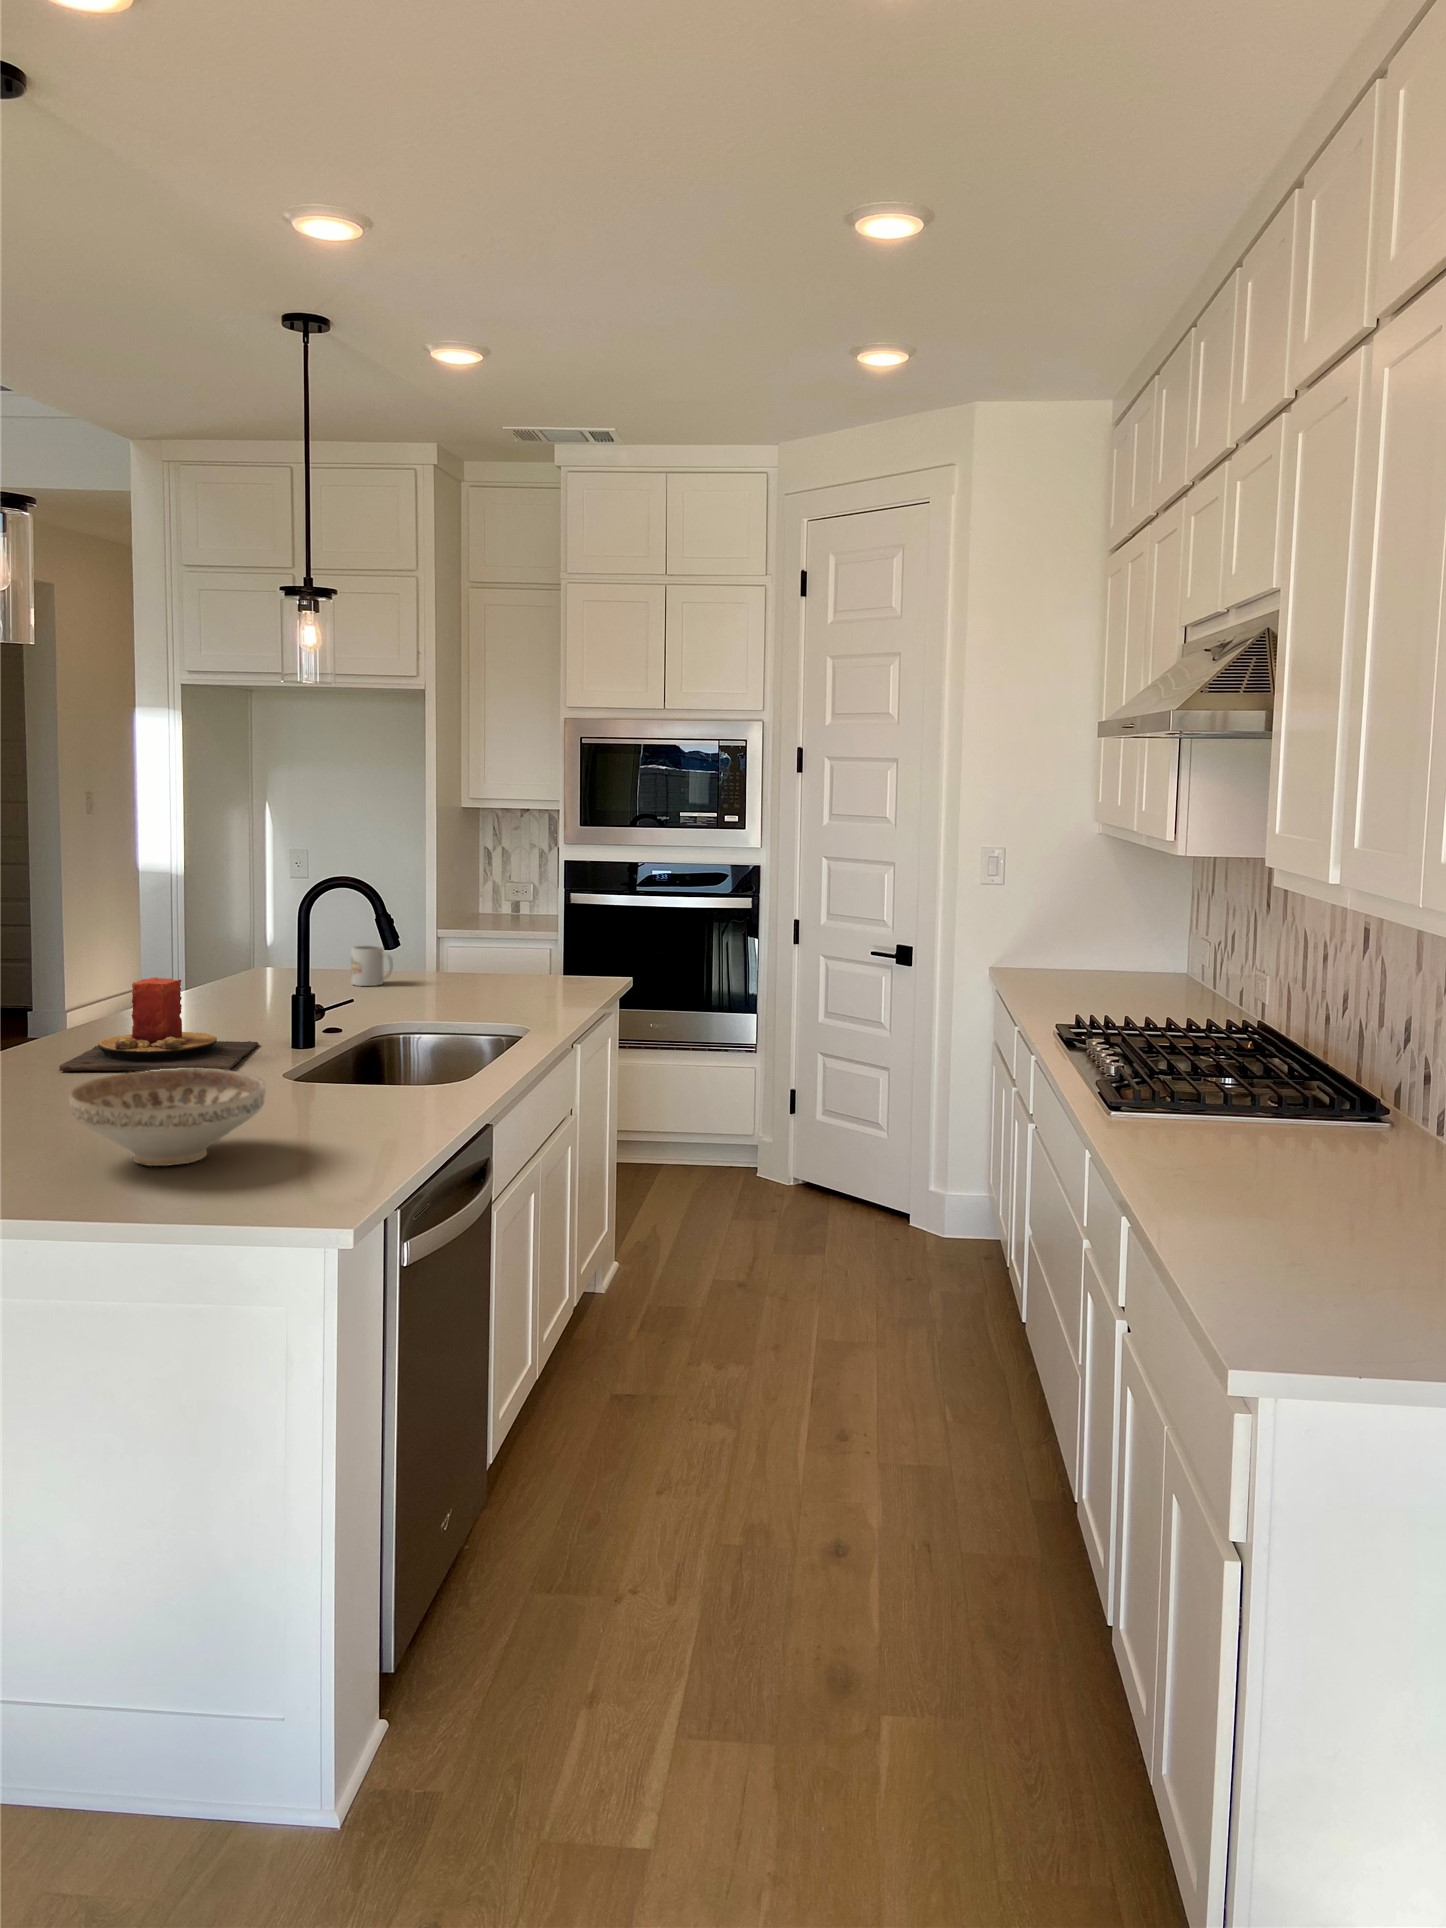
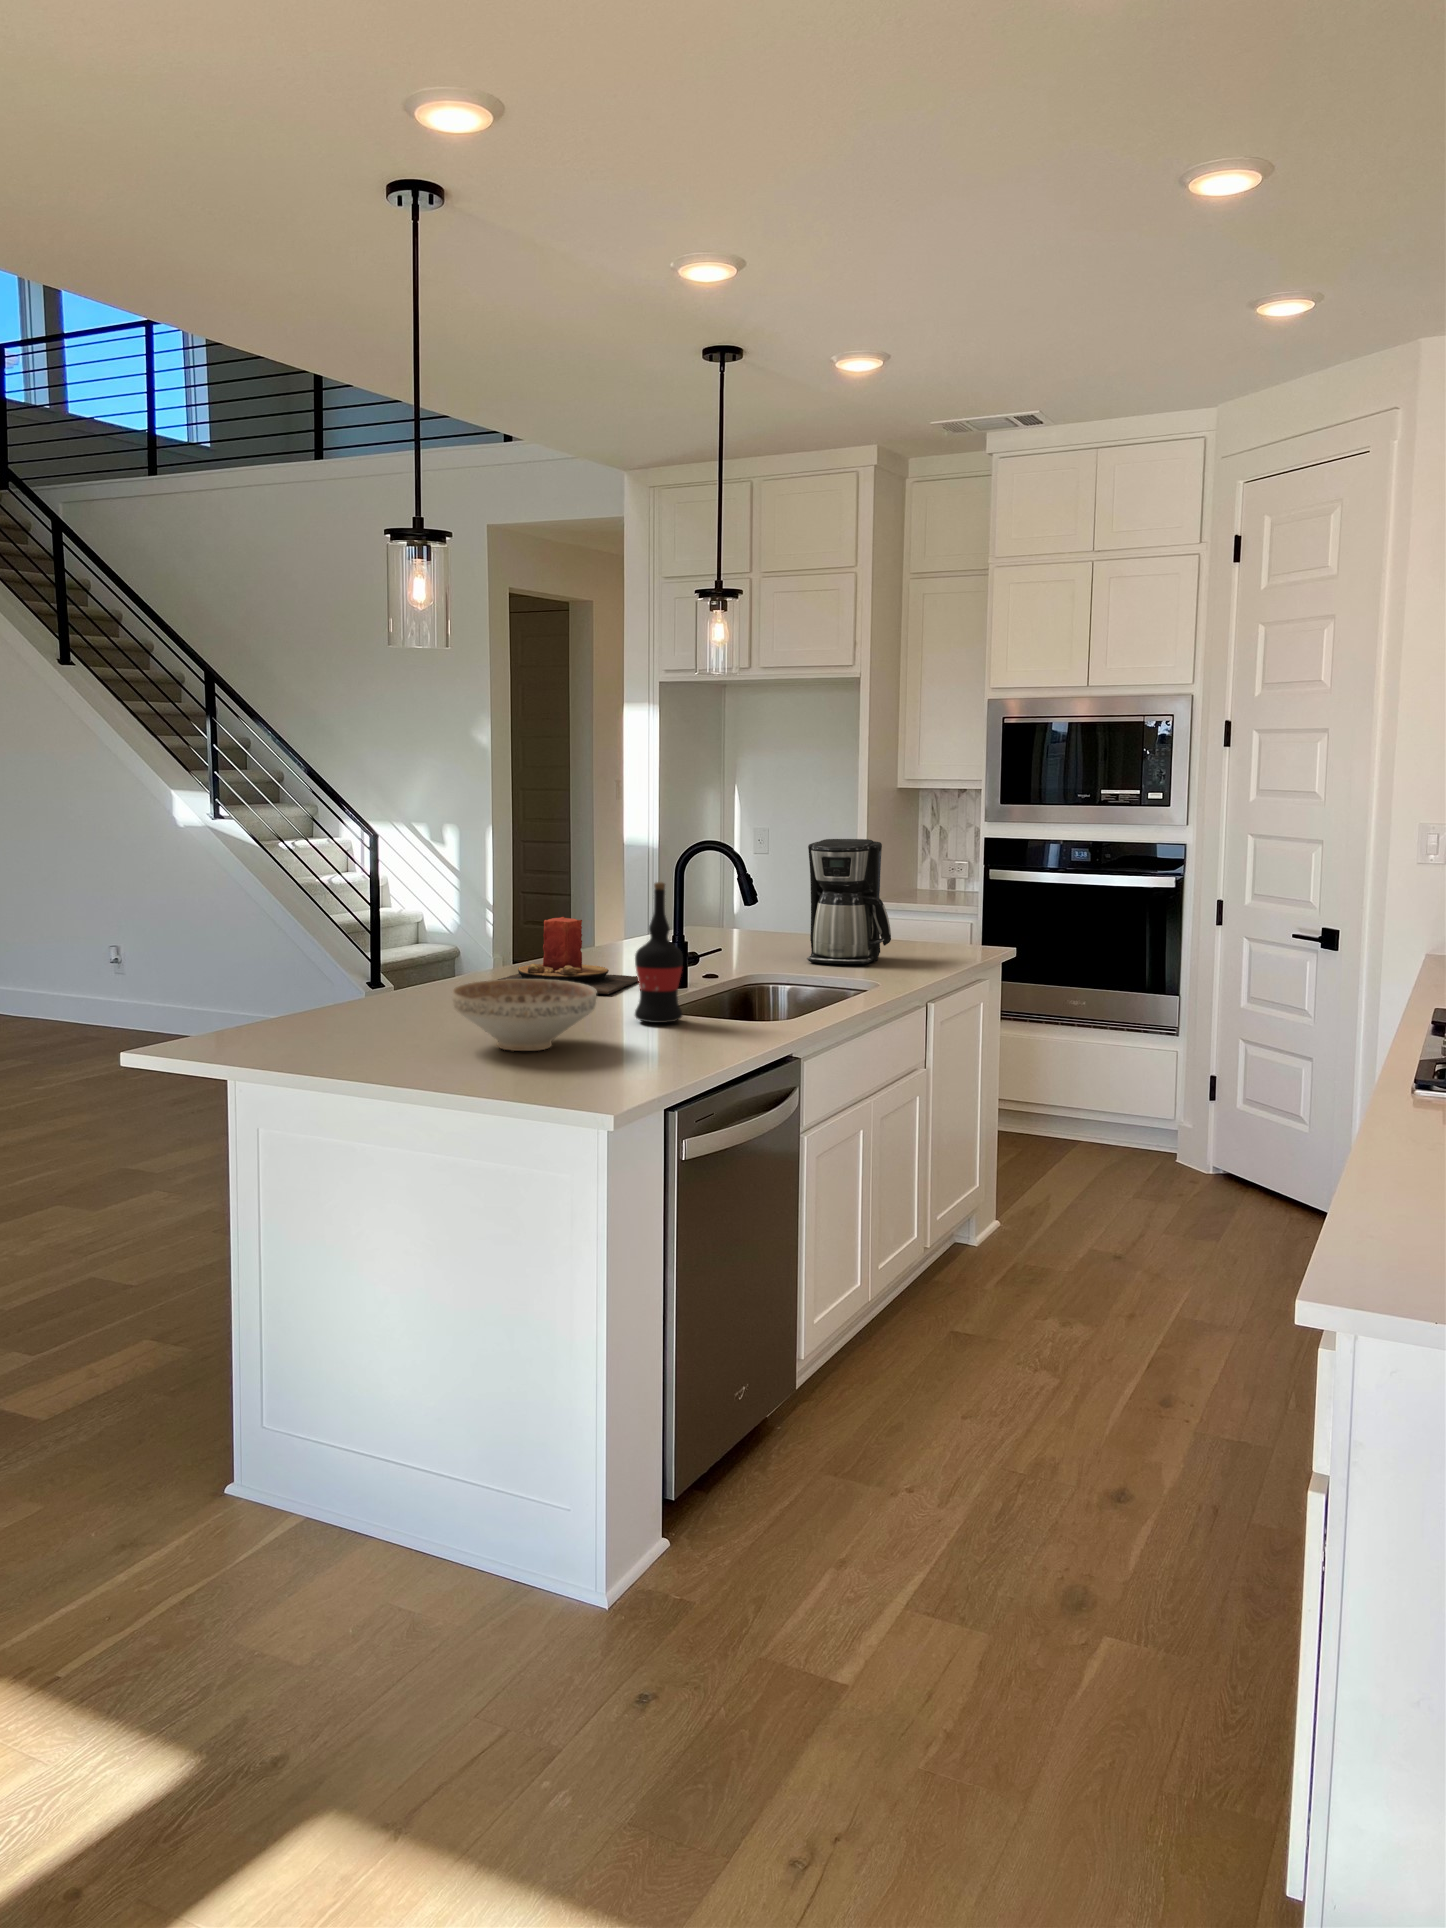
coffee maker: none [427,872,522,1009] -> present [807,839,891,965]
wine bottle: none [286,940,347,1107] -> present [635,882,683,1023]
mug: present [351,945,393,986] -> none [755,907,790,943]

